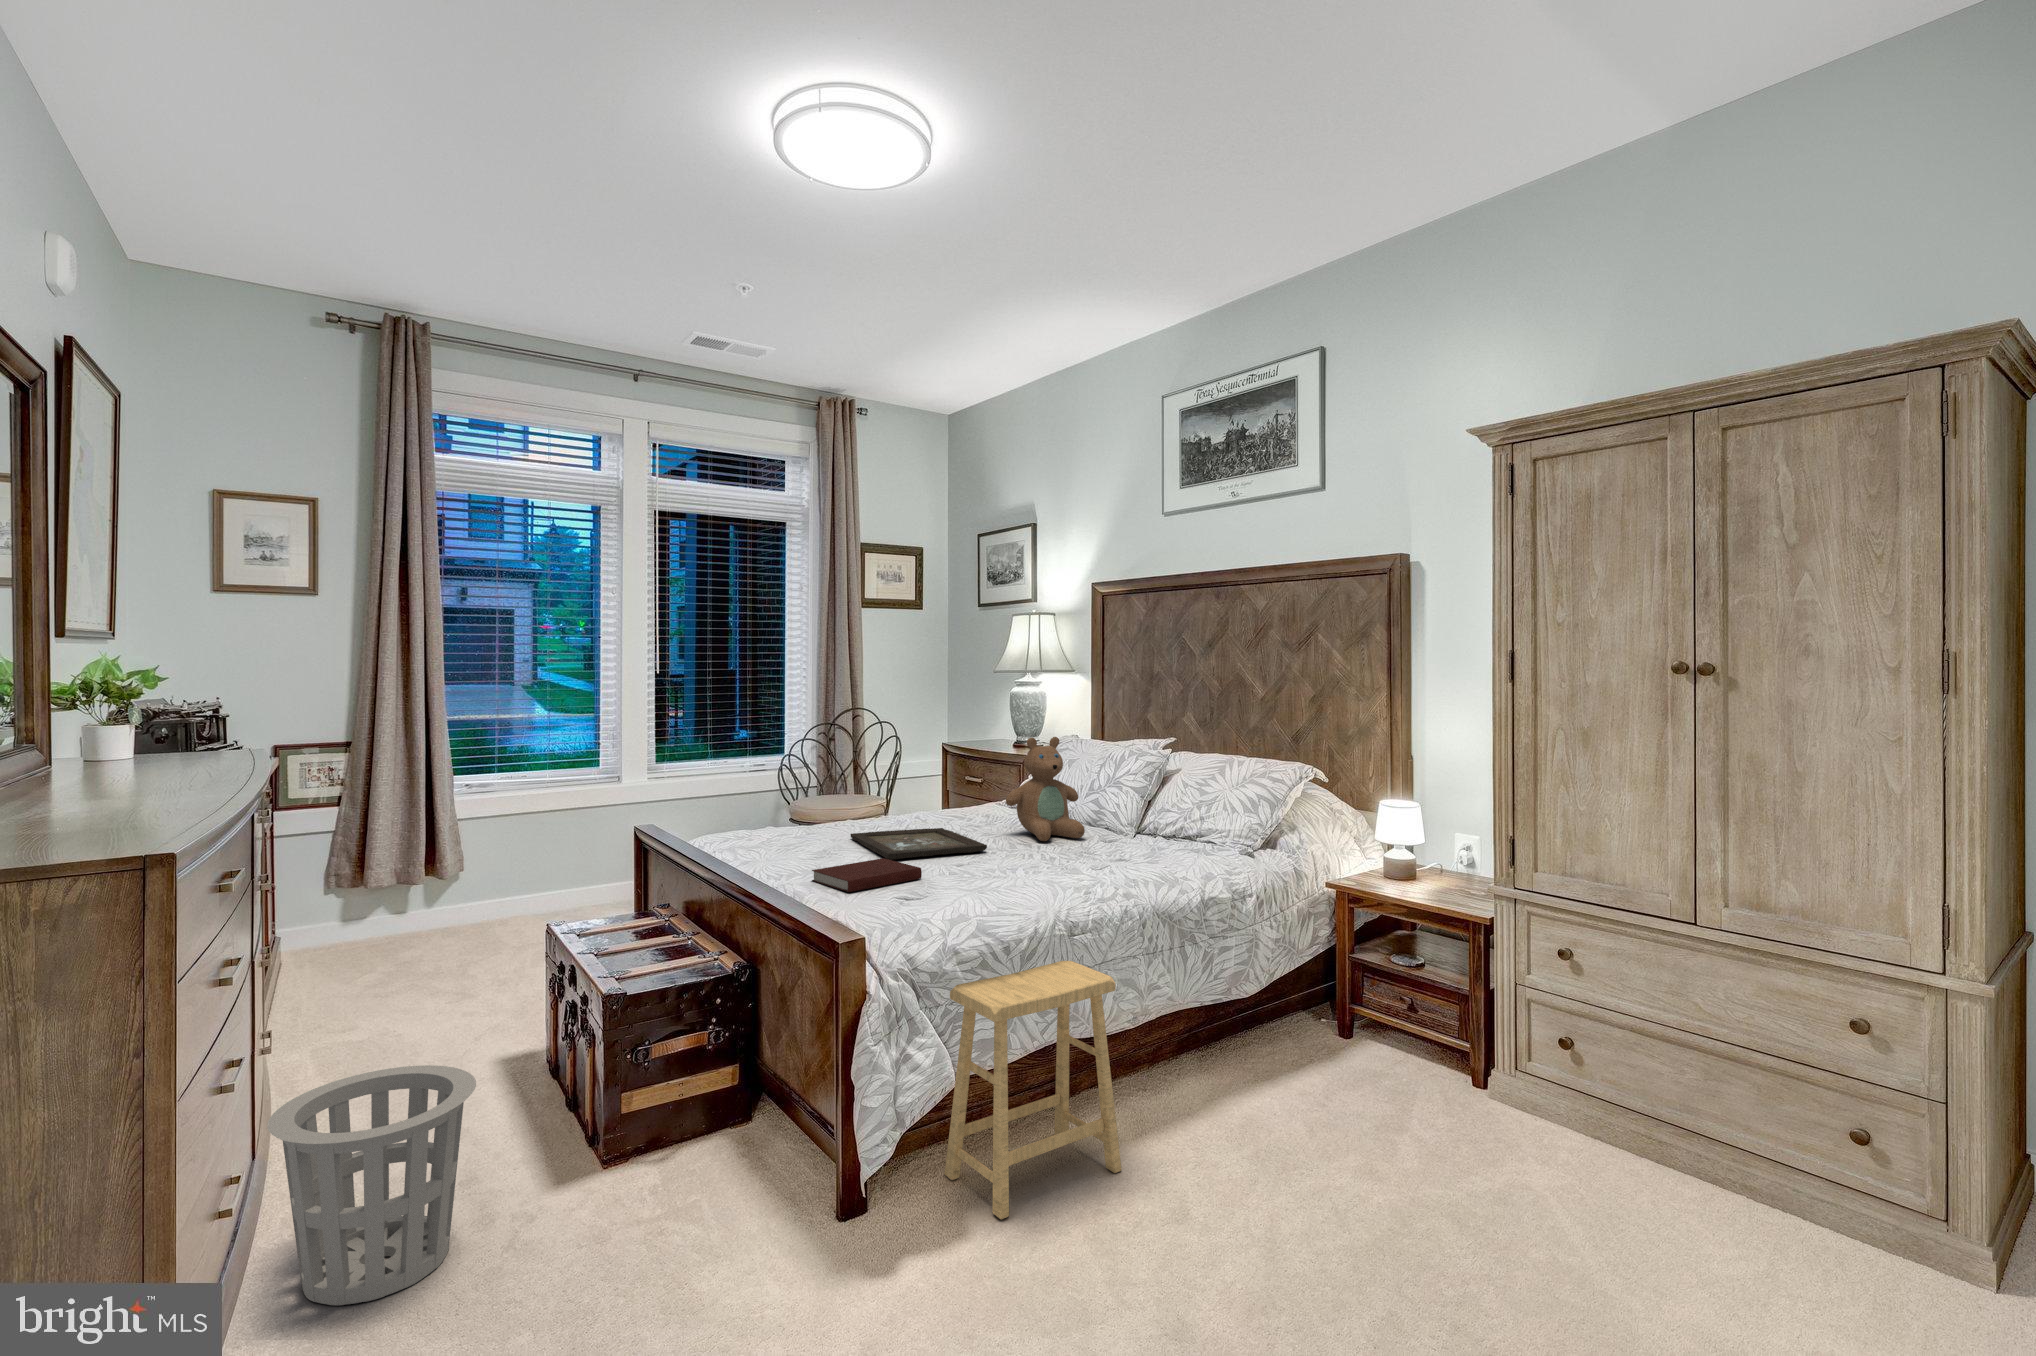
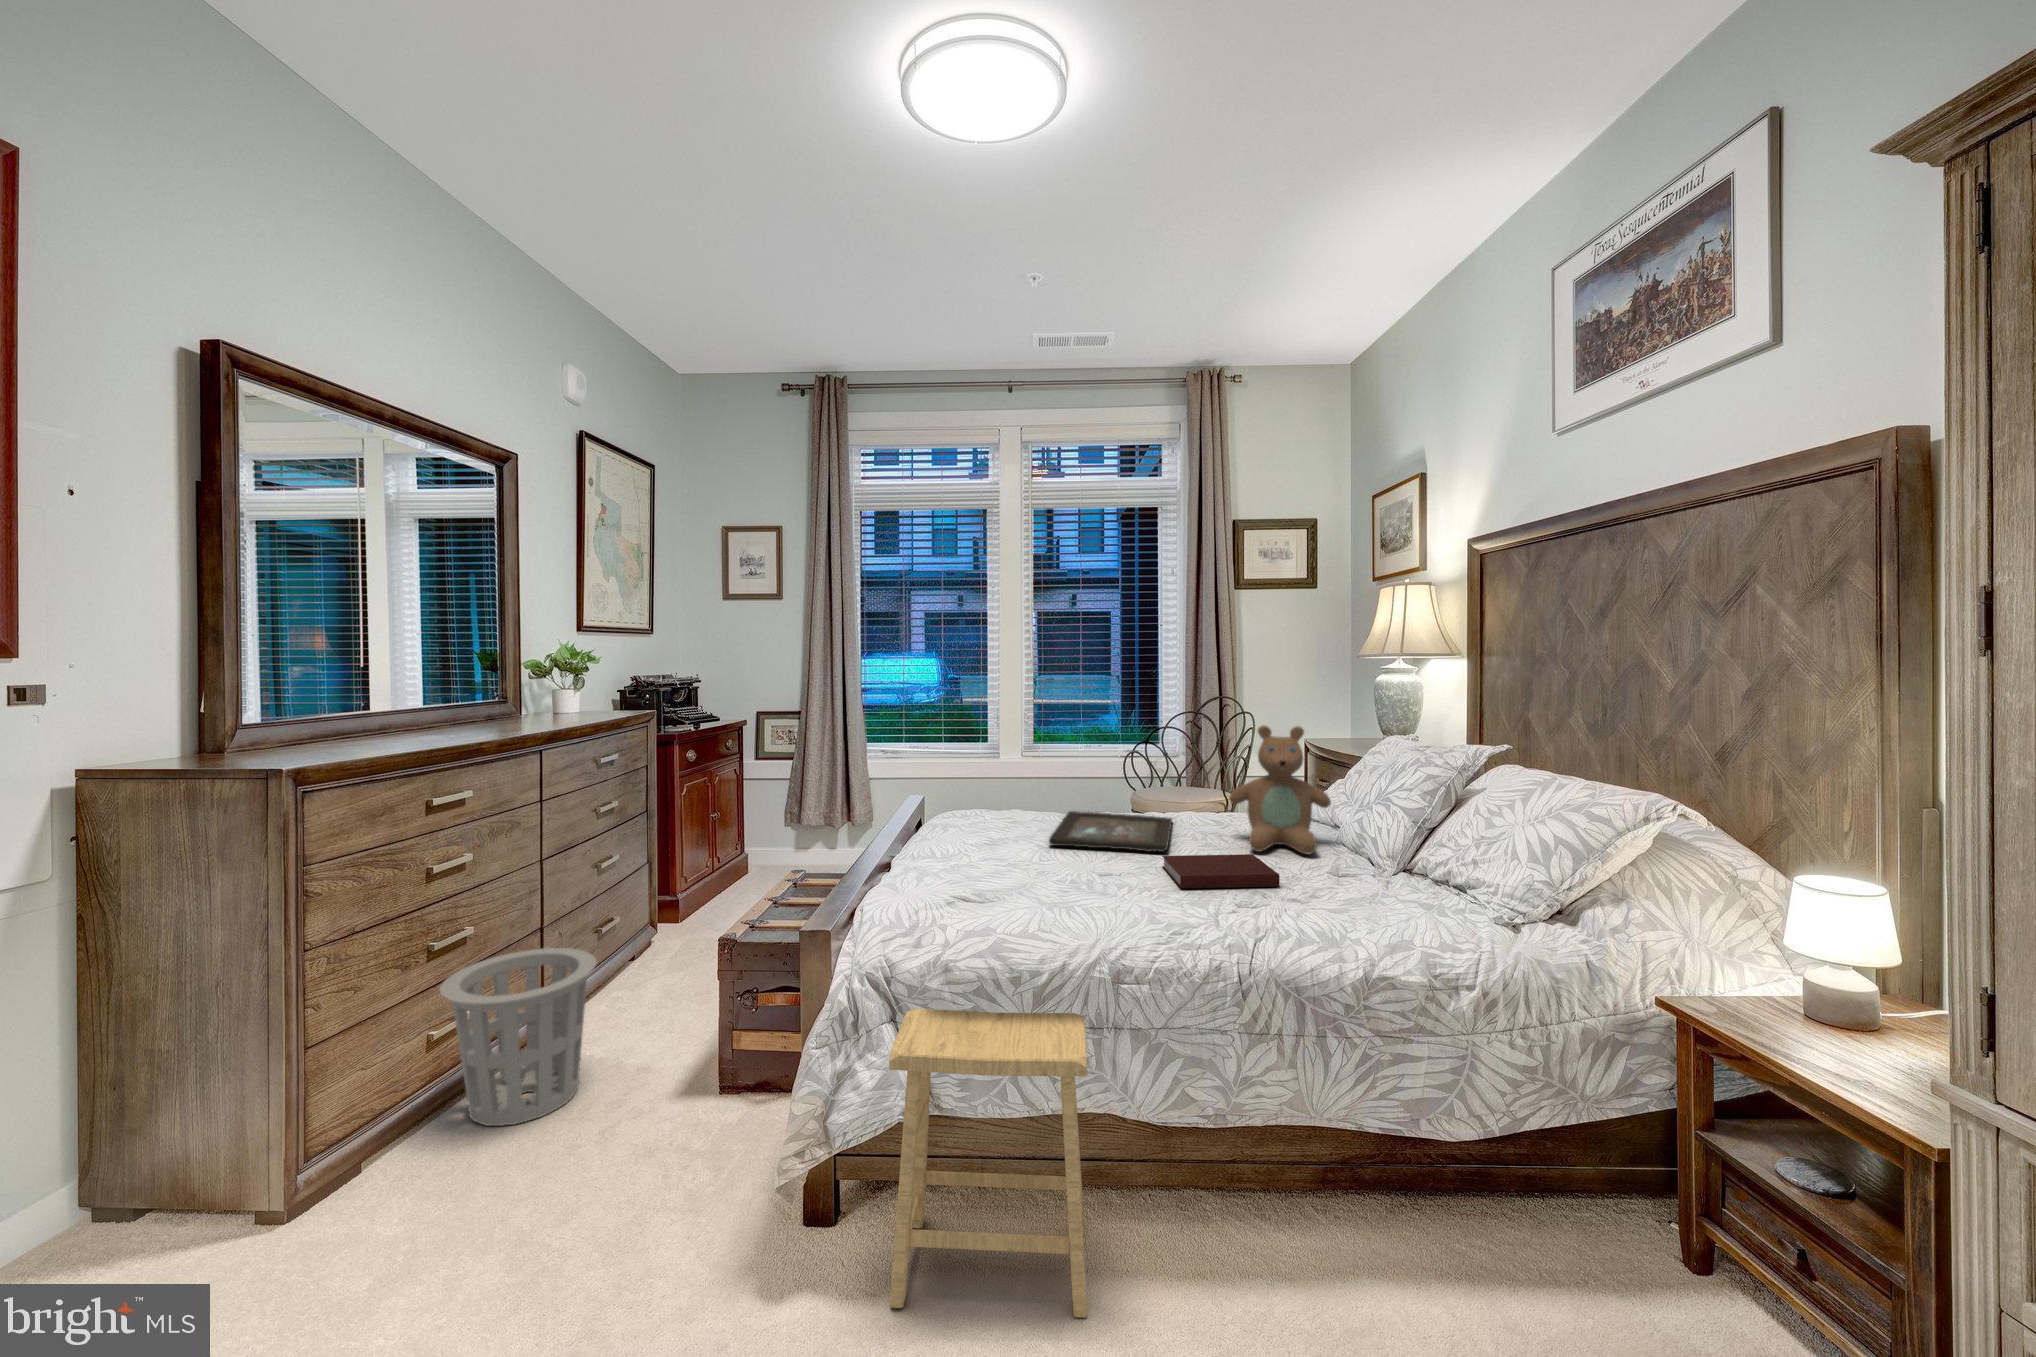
notebook: present [812,858,922,892] -> present [1163,854,1280,888]

